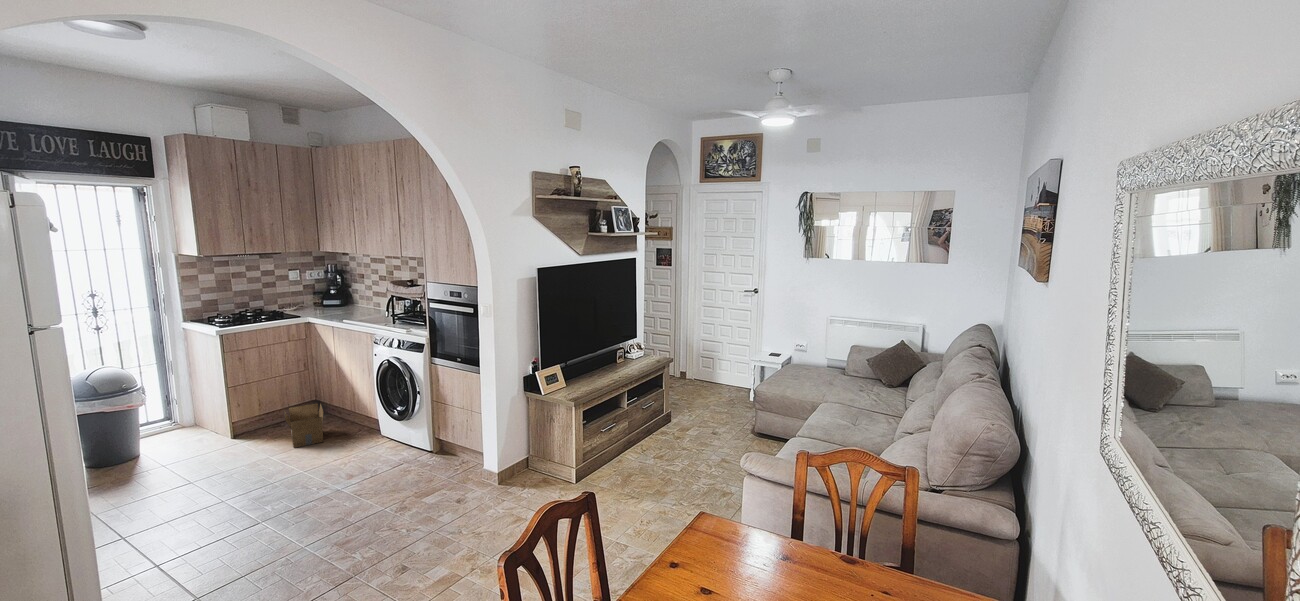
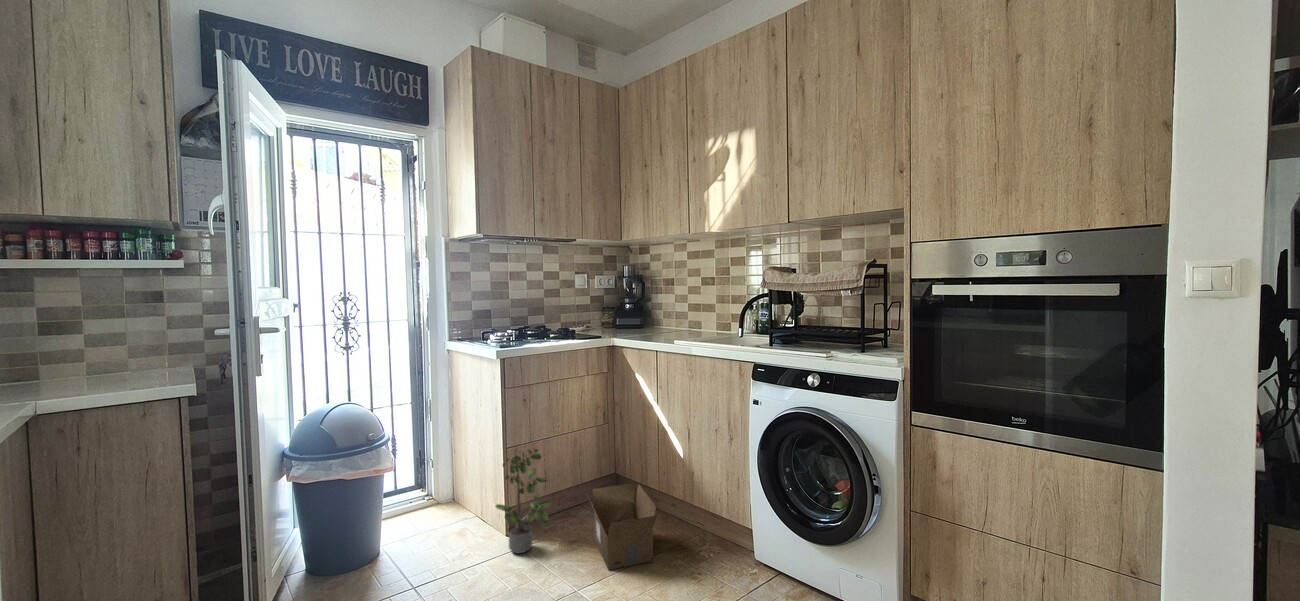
potted plant: none [220,385,264,447] -> present [496,449,552,553]

